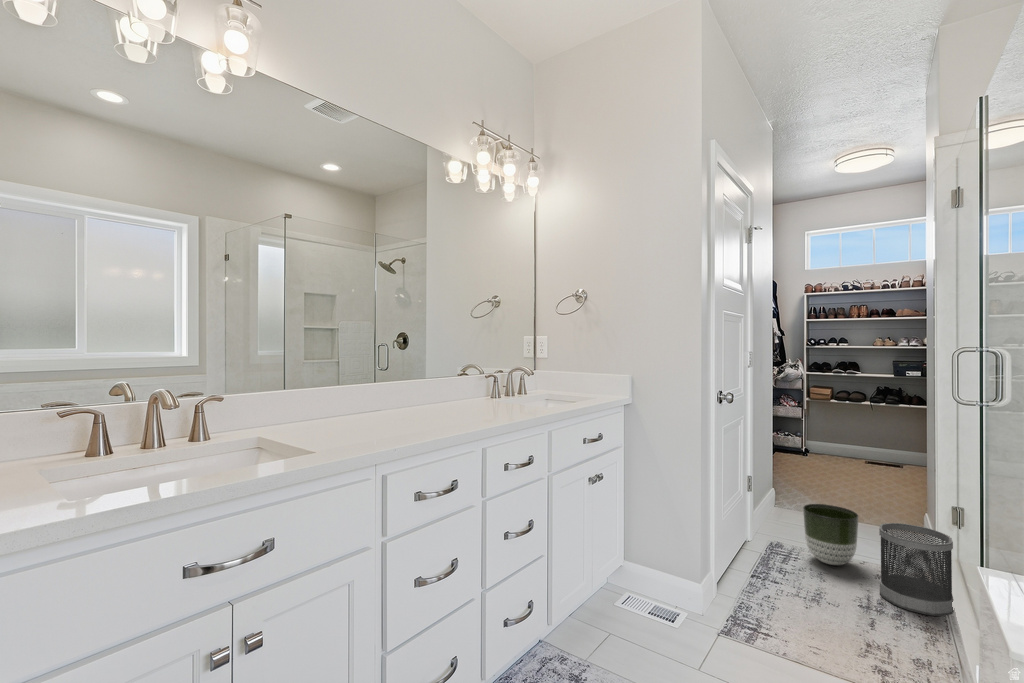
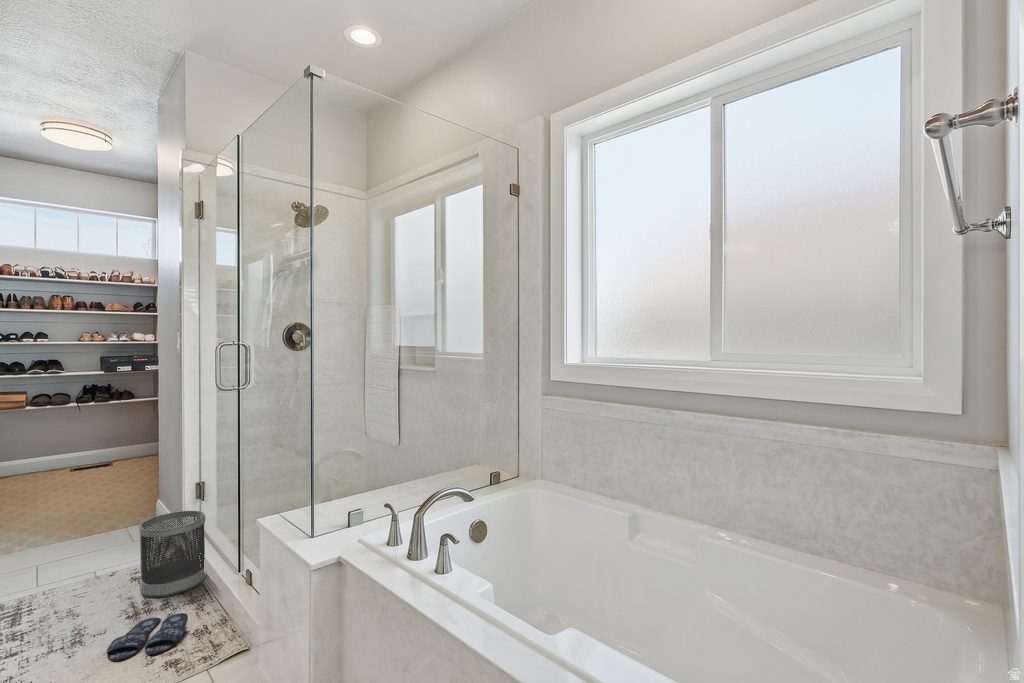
planter: present [803,504,858,565] -> none [39,523,110,595]
slippers: none [832,616,915,657] -> present [107,613,187,661]

